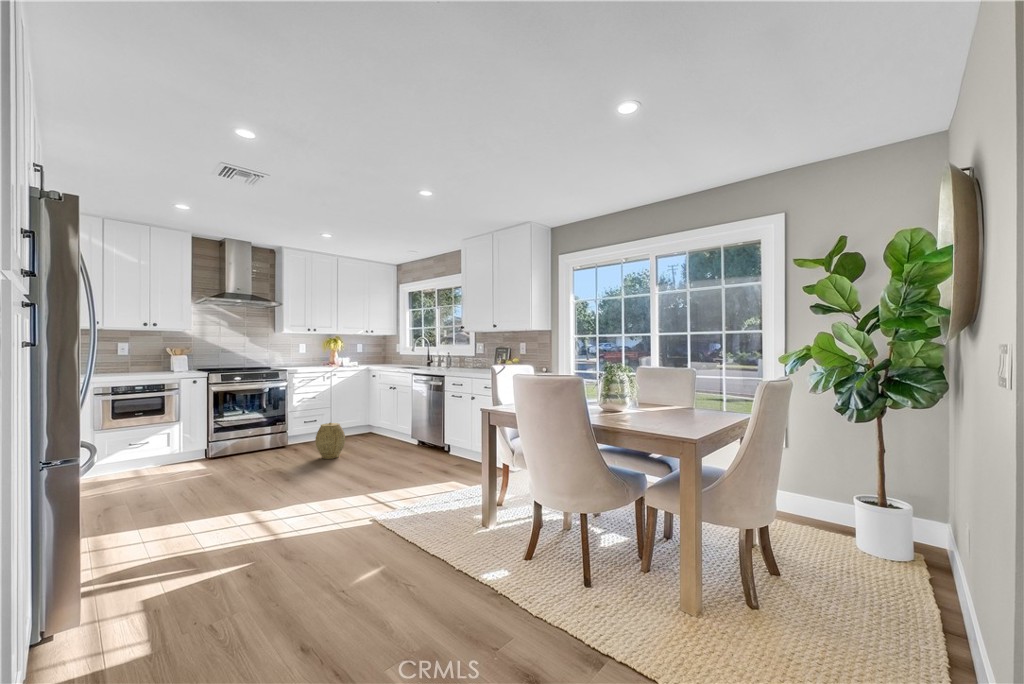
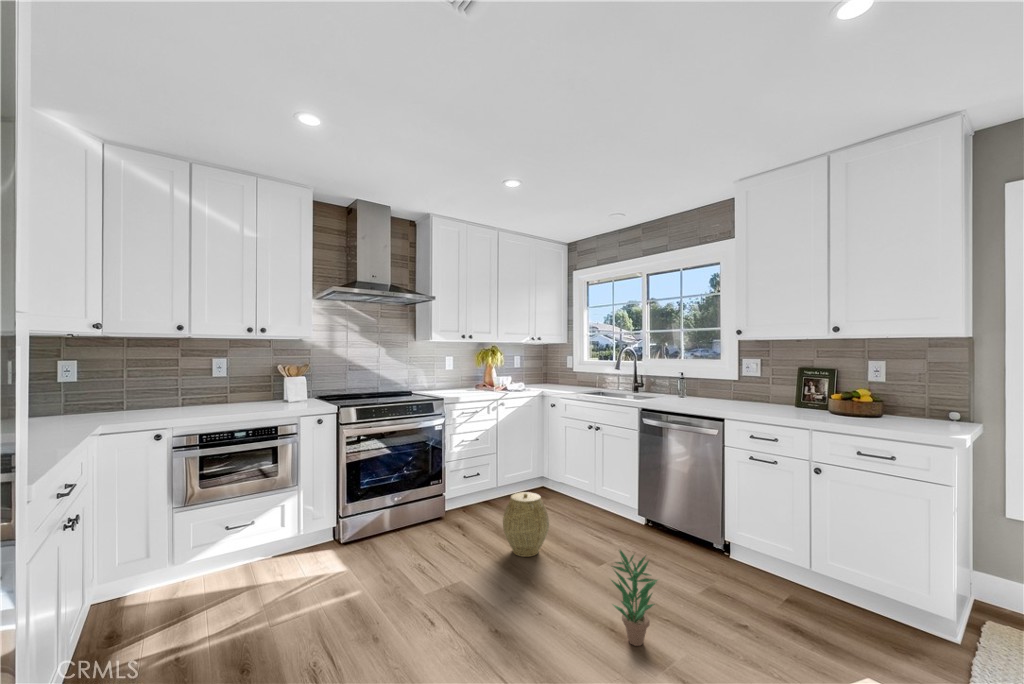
potted plant: none [346,433,373,480] -> present [611,550,657,646]

